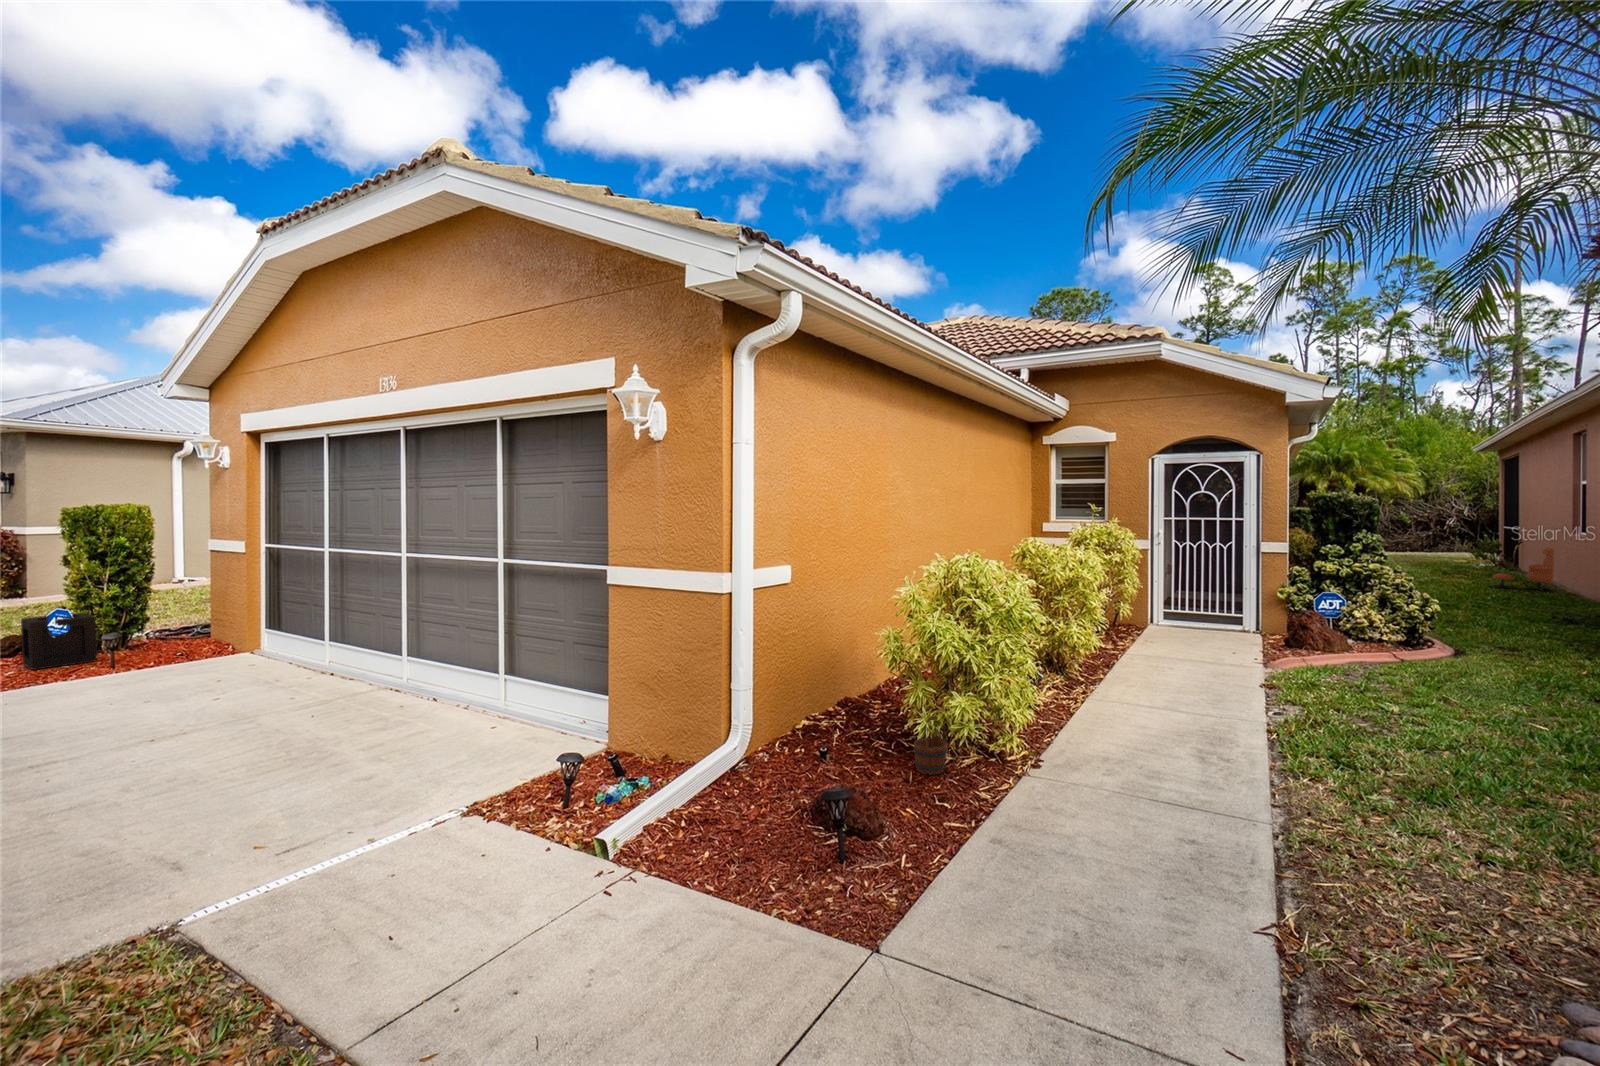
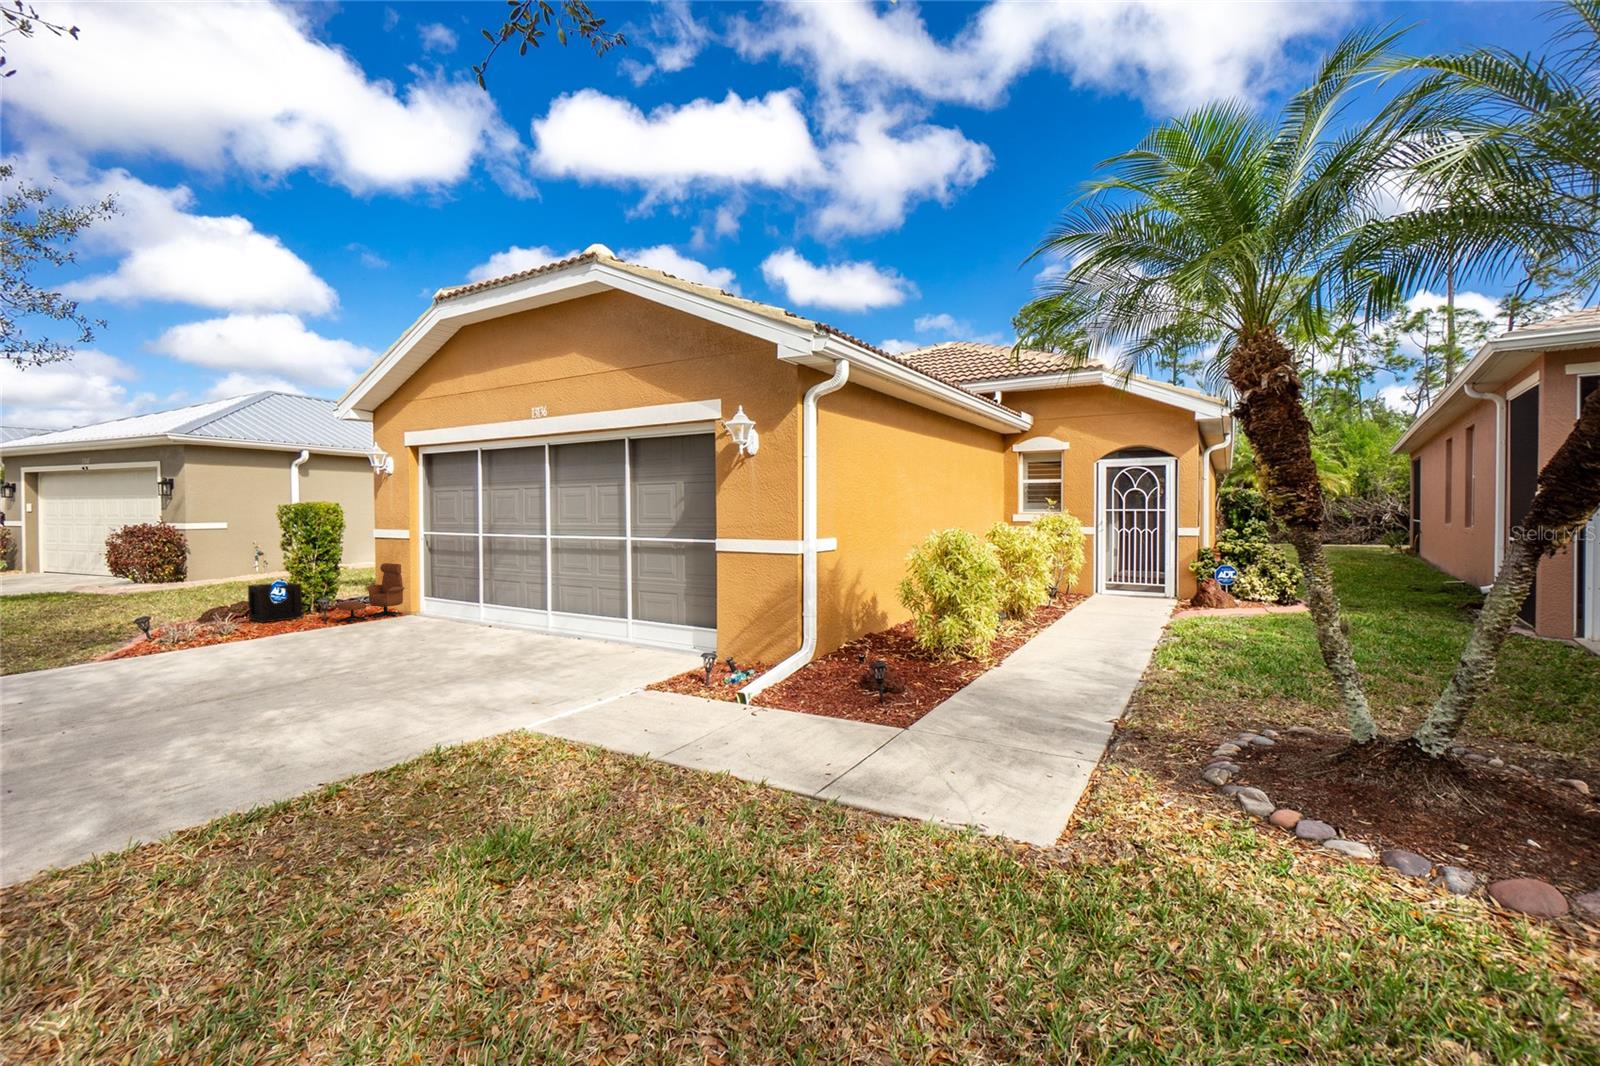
lounge chair: present [1493,548,1554,591] -> present [335,563,404,623]
wooden bucket: present [914,716,947,775] -> none [914,634,936,670]

